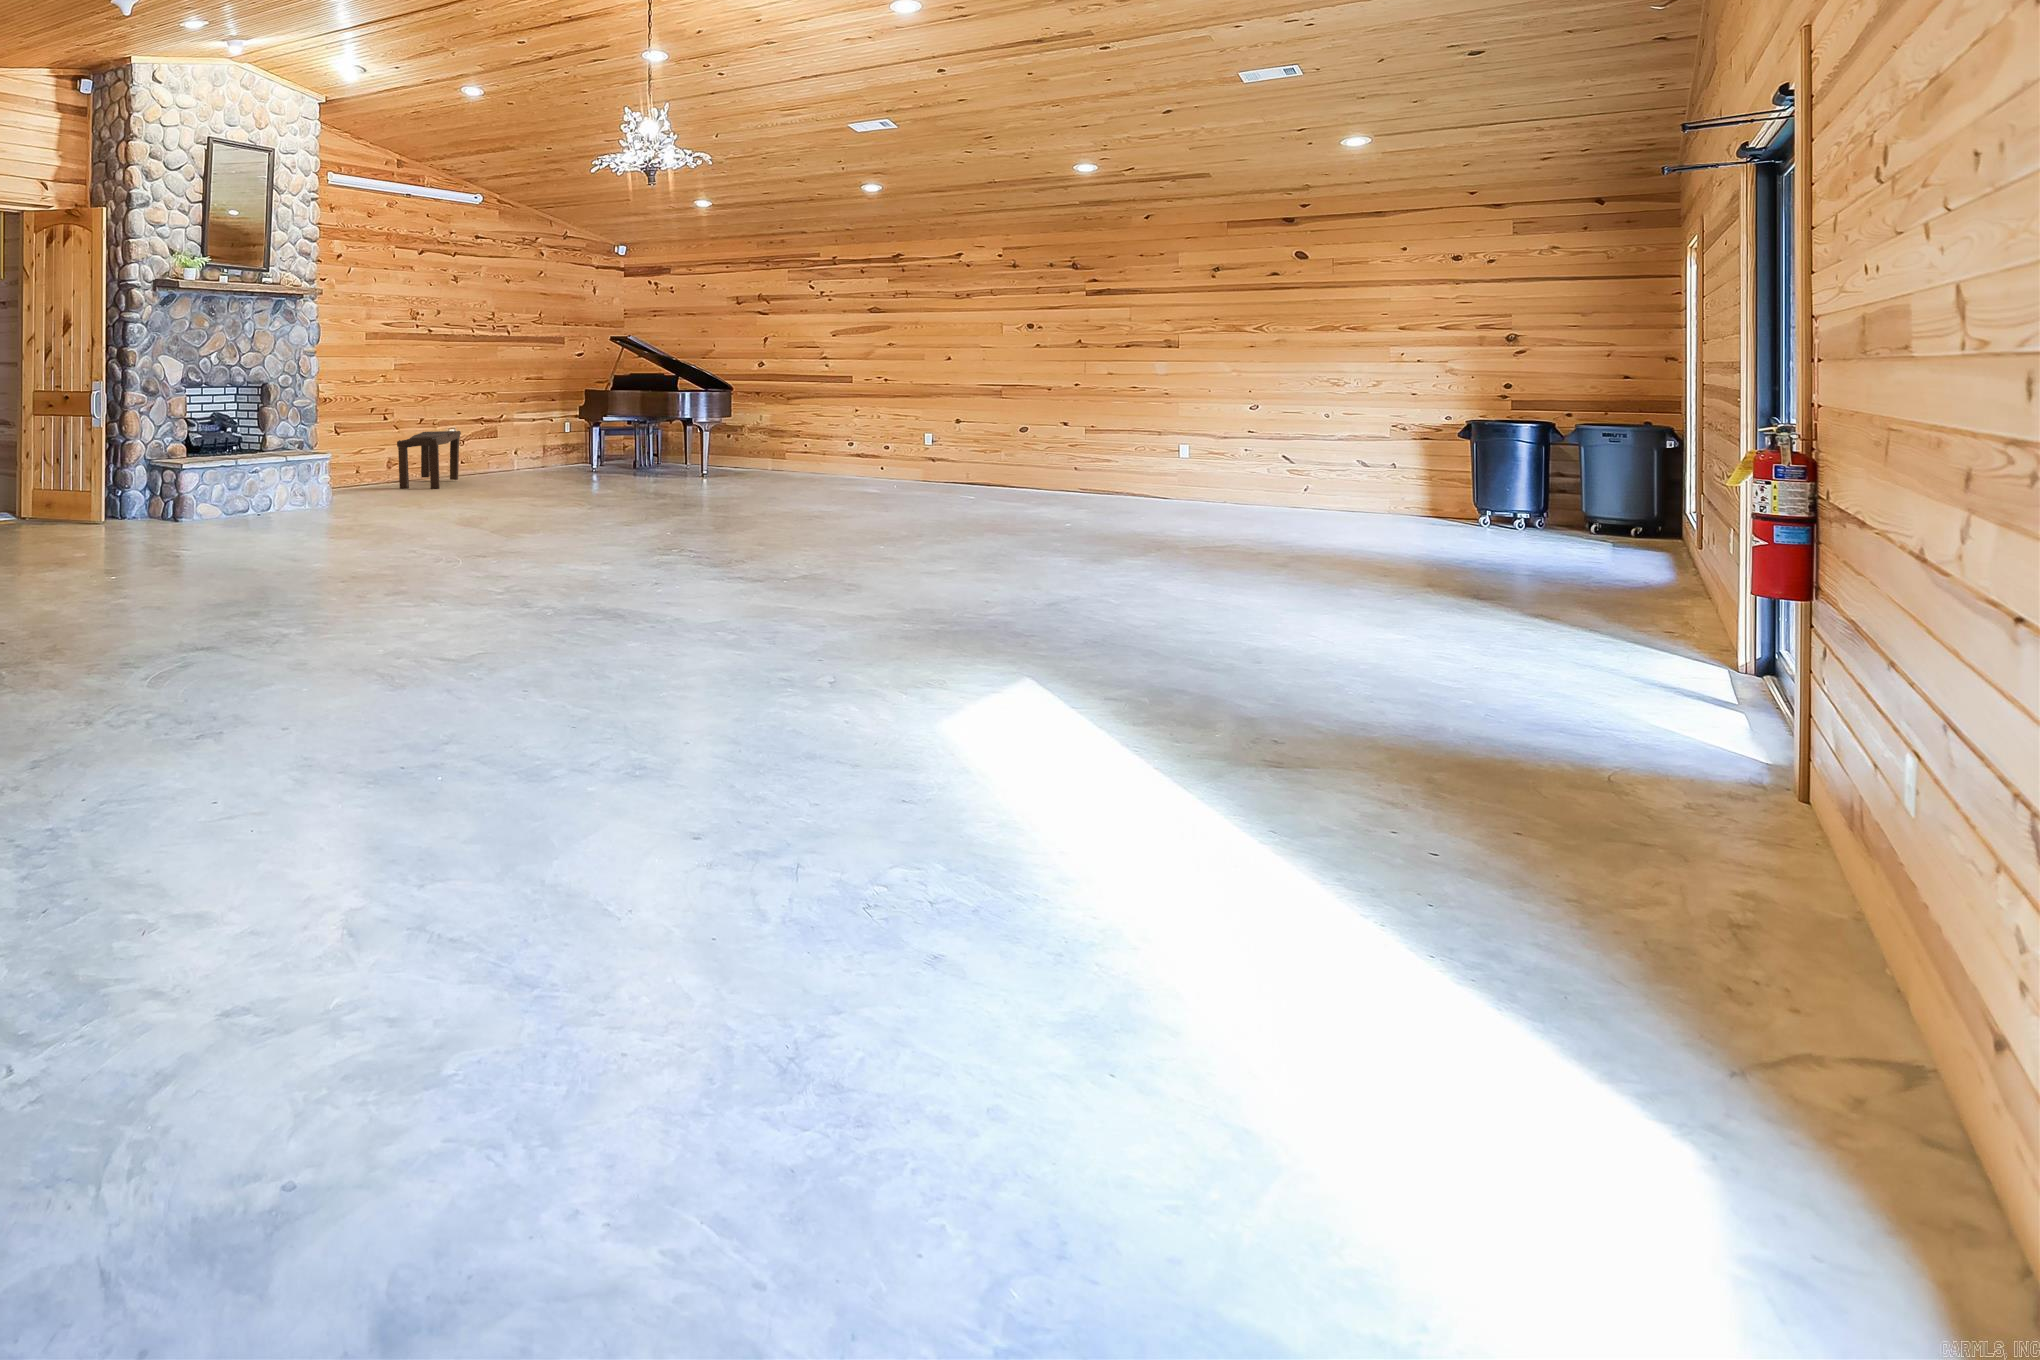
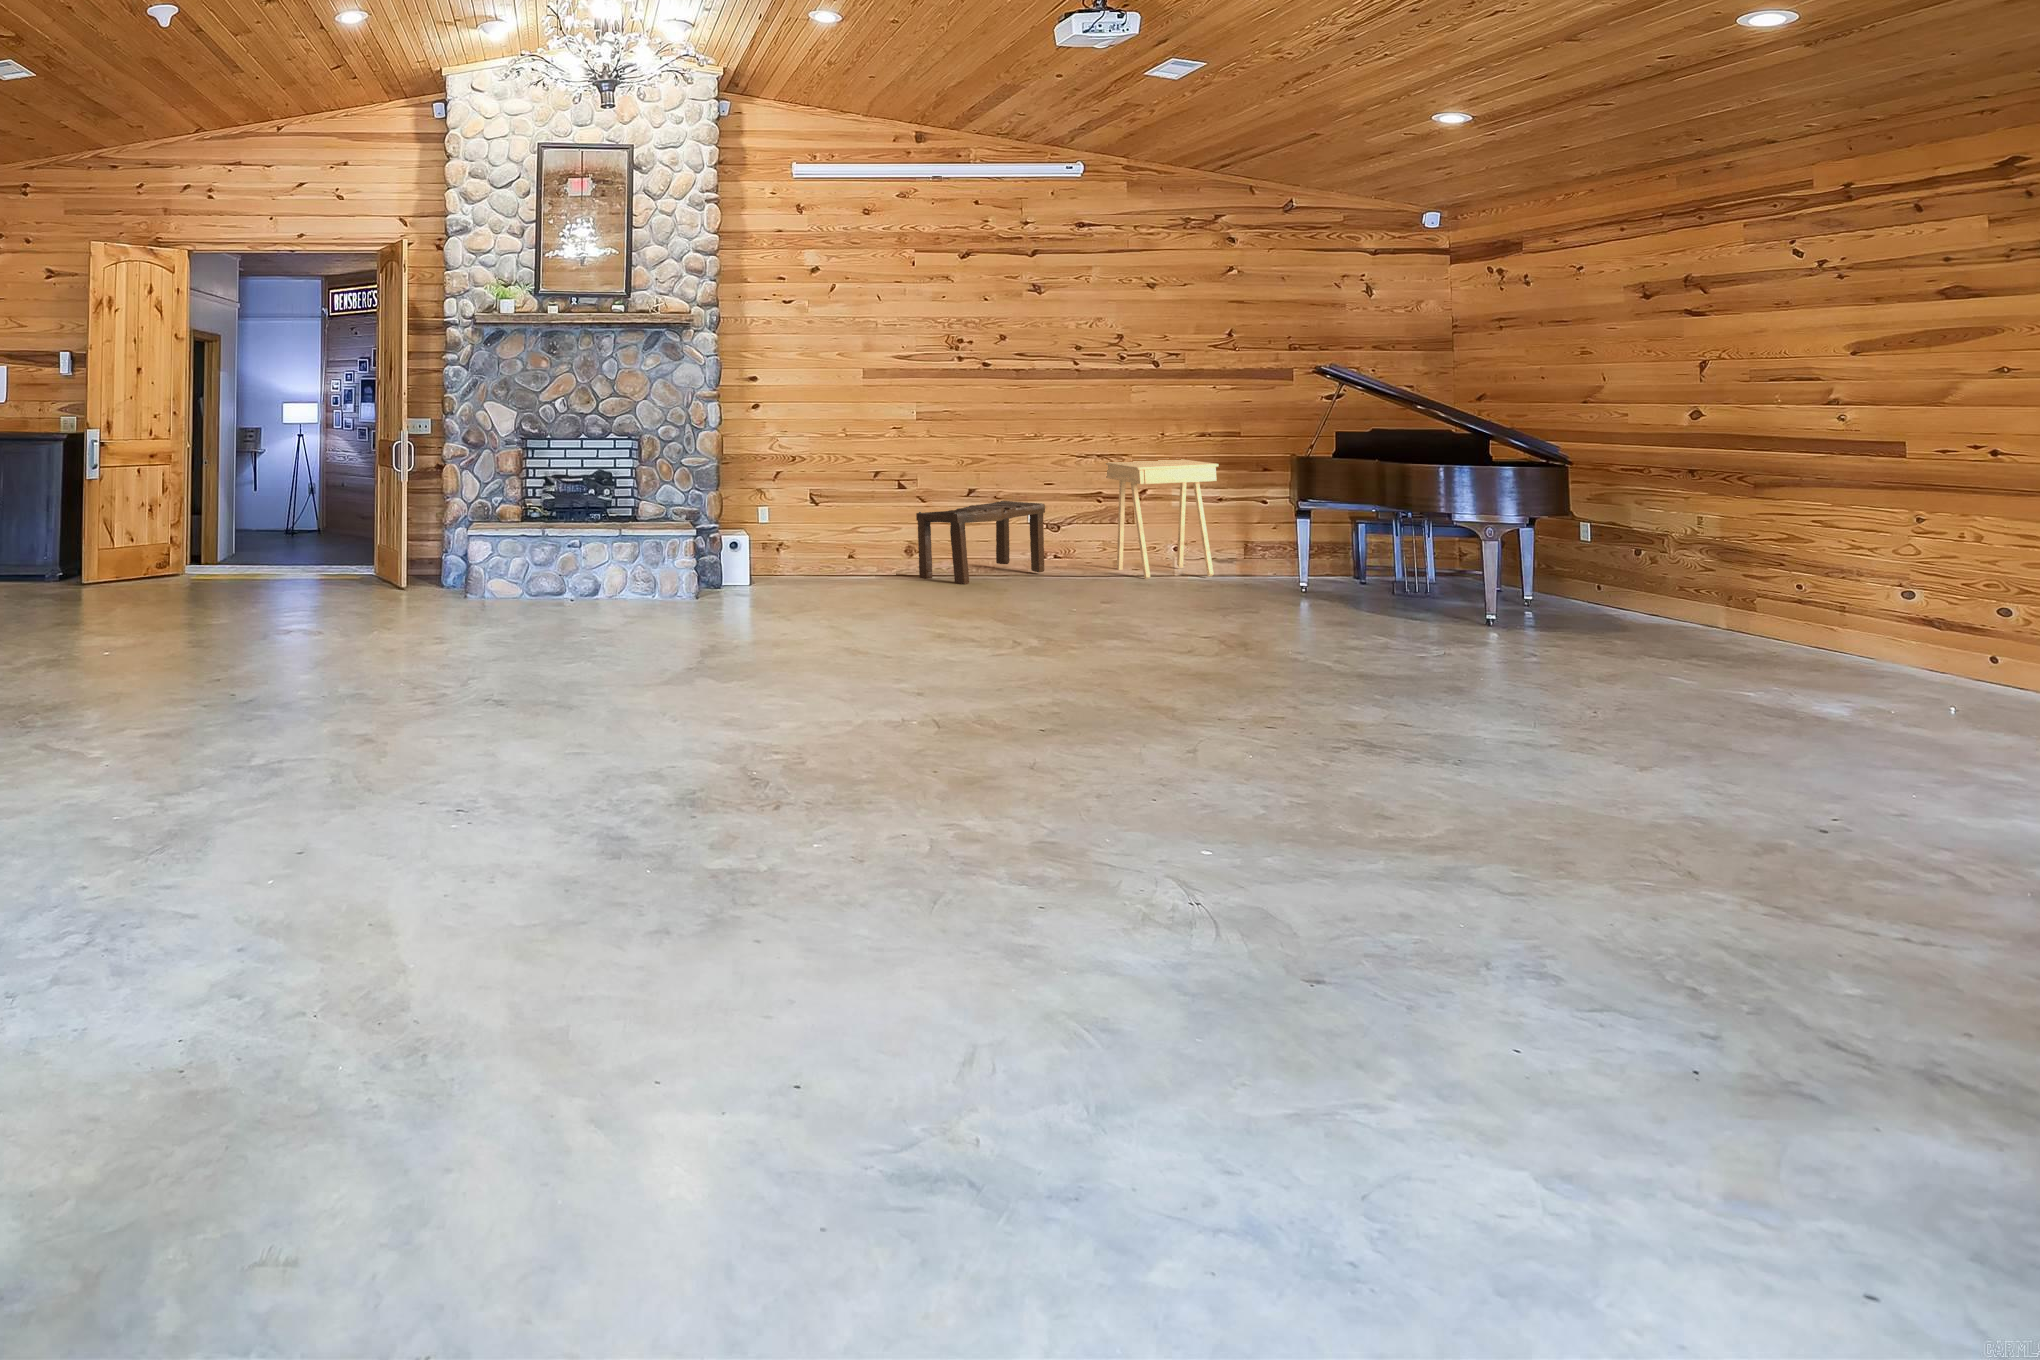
side table: none [472,398,550,479] -> present [1106,459,1219,579]

